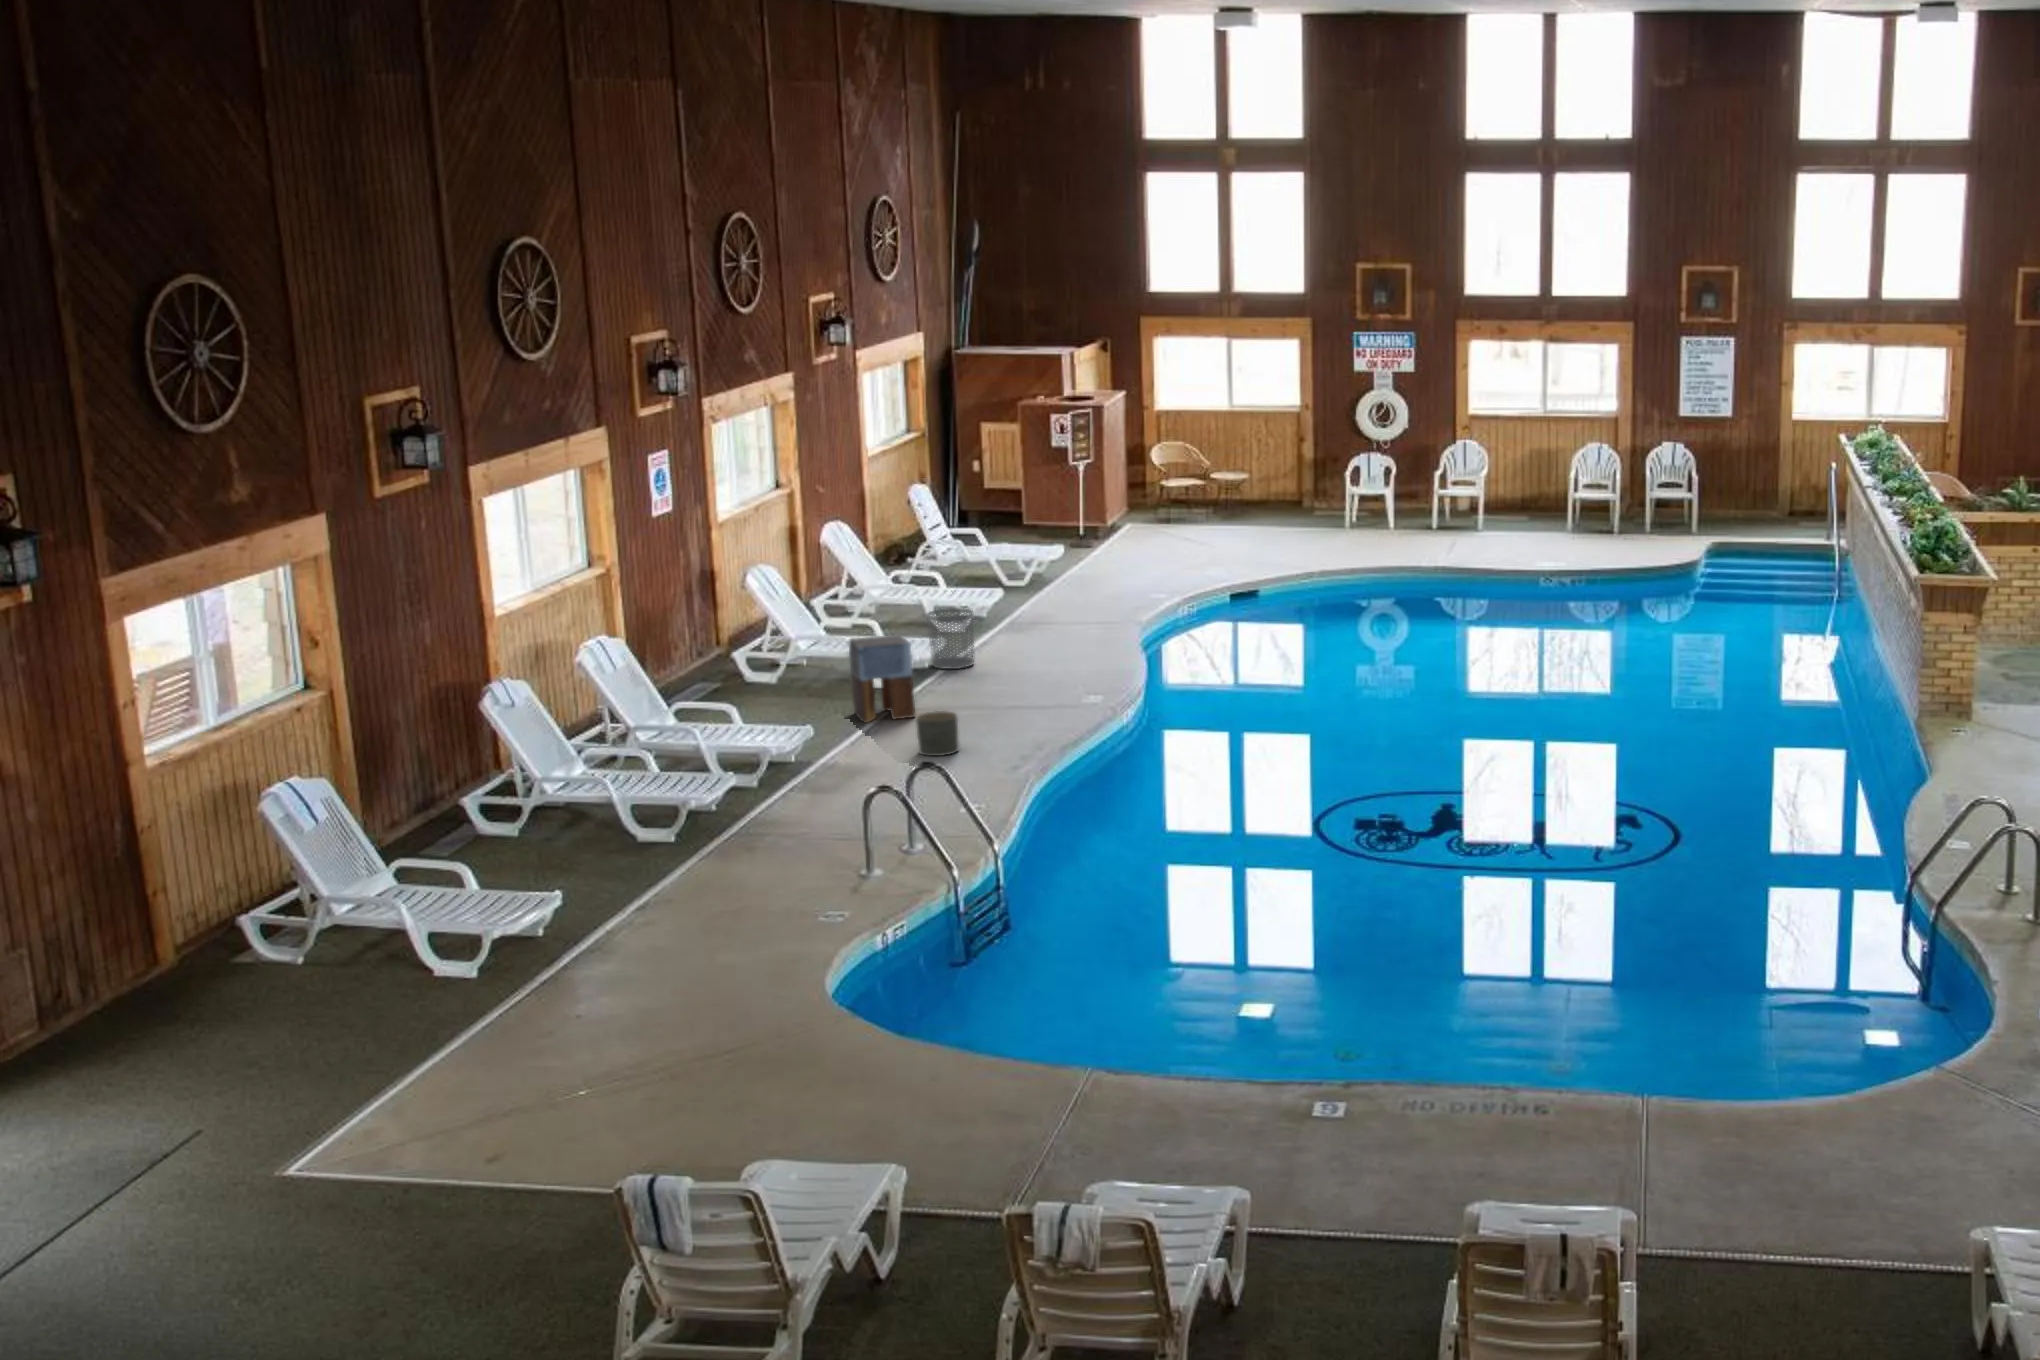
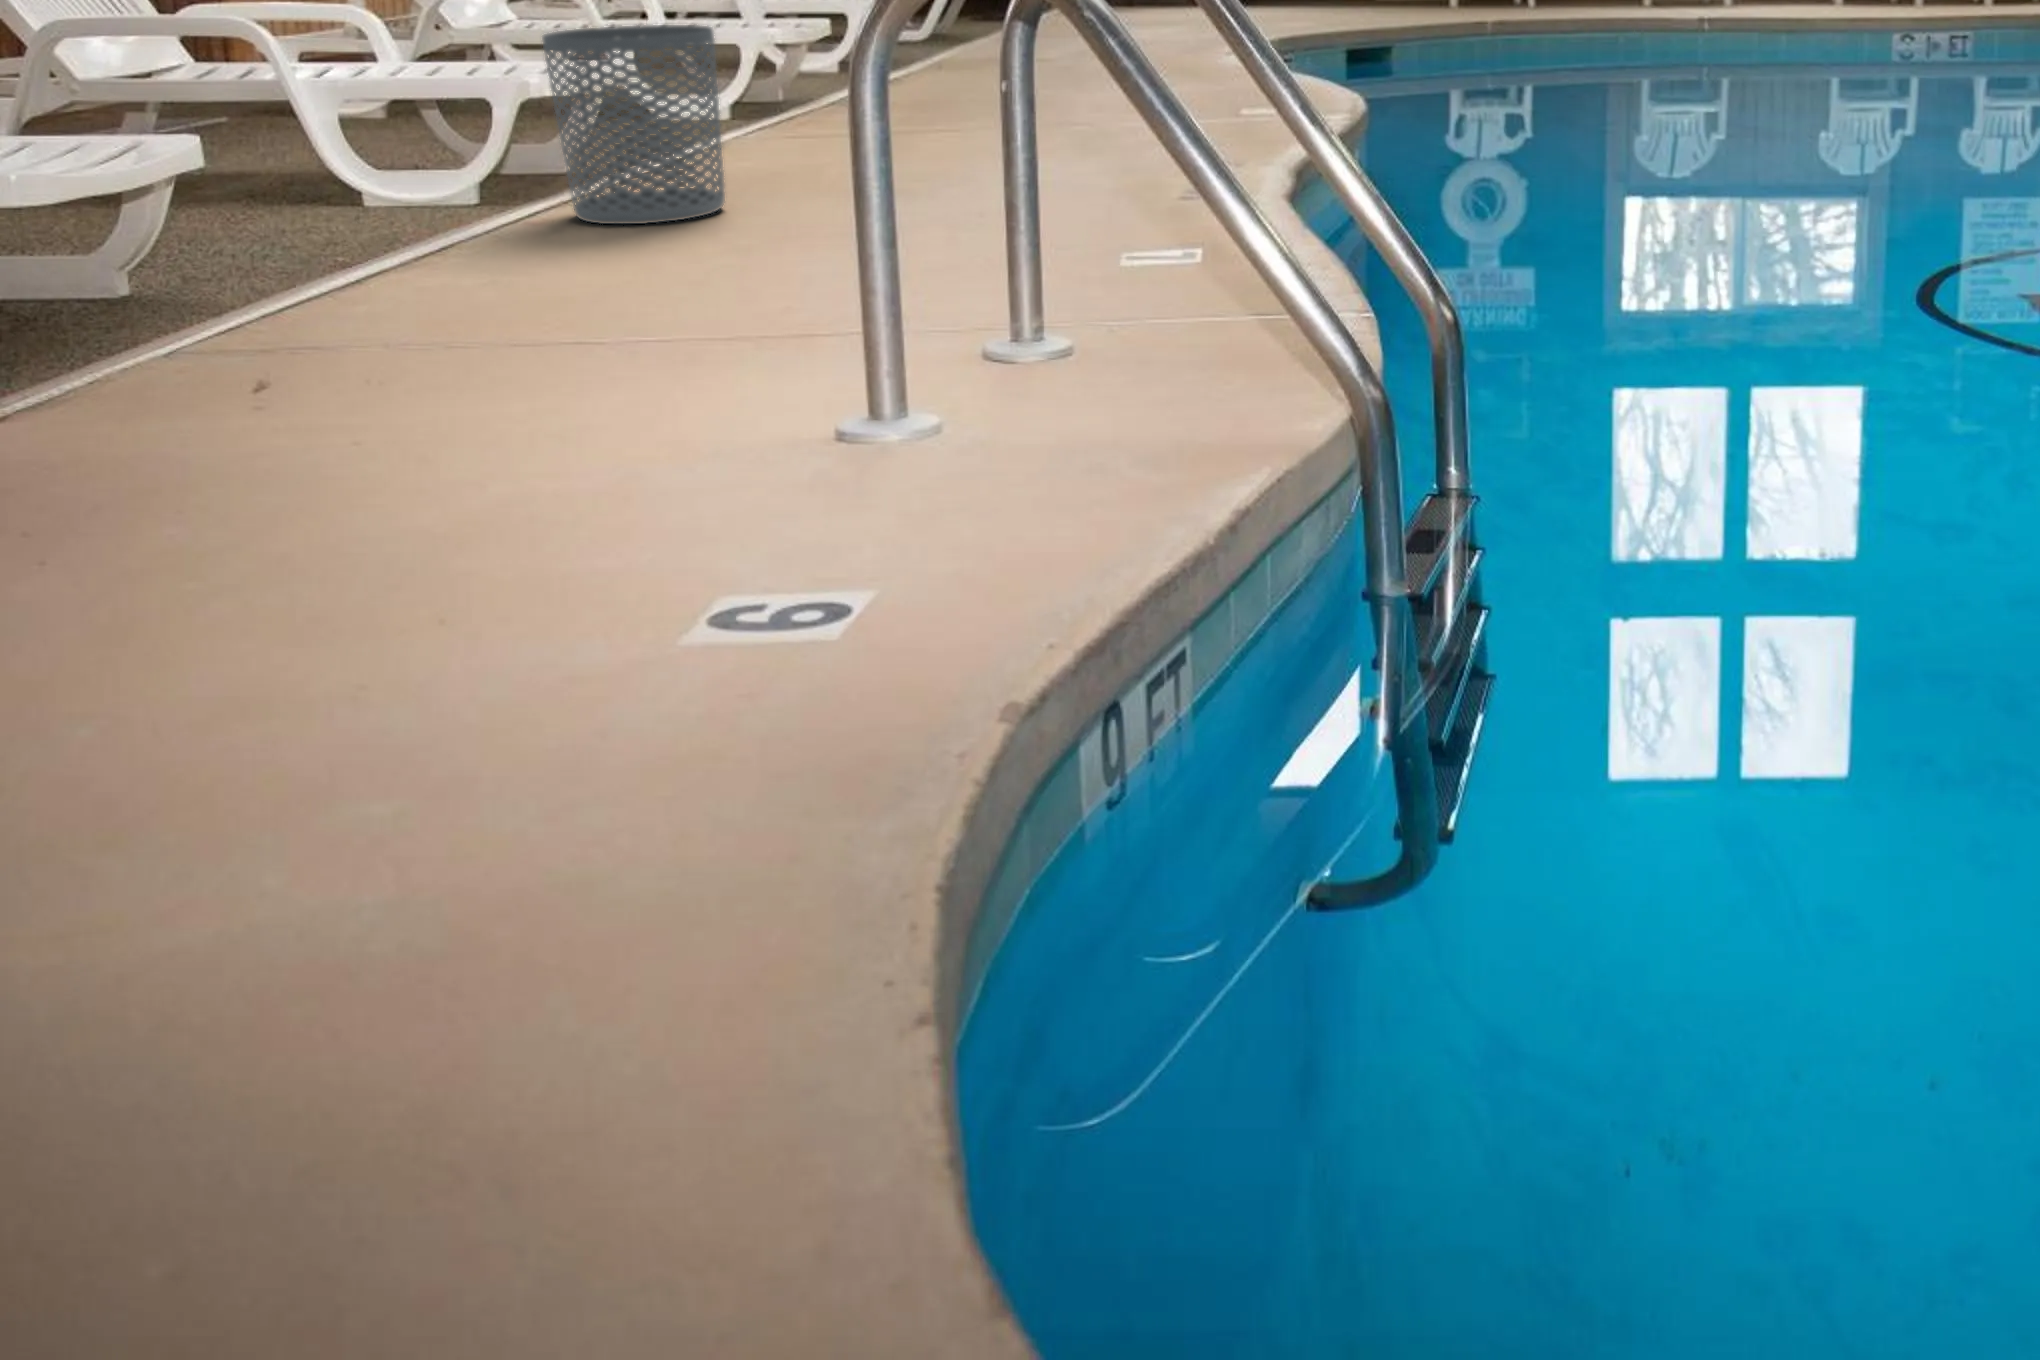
stool: present [849,634,916,723] -> none [9,21,391,451]
planter: present [916,711,959,756] -> none [193,378,534,695]

